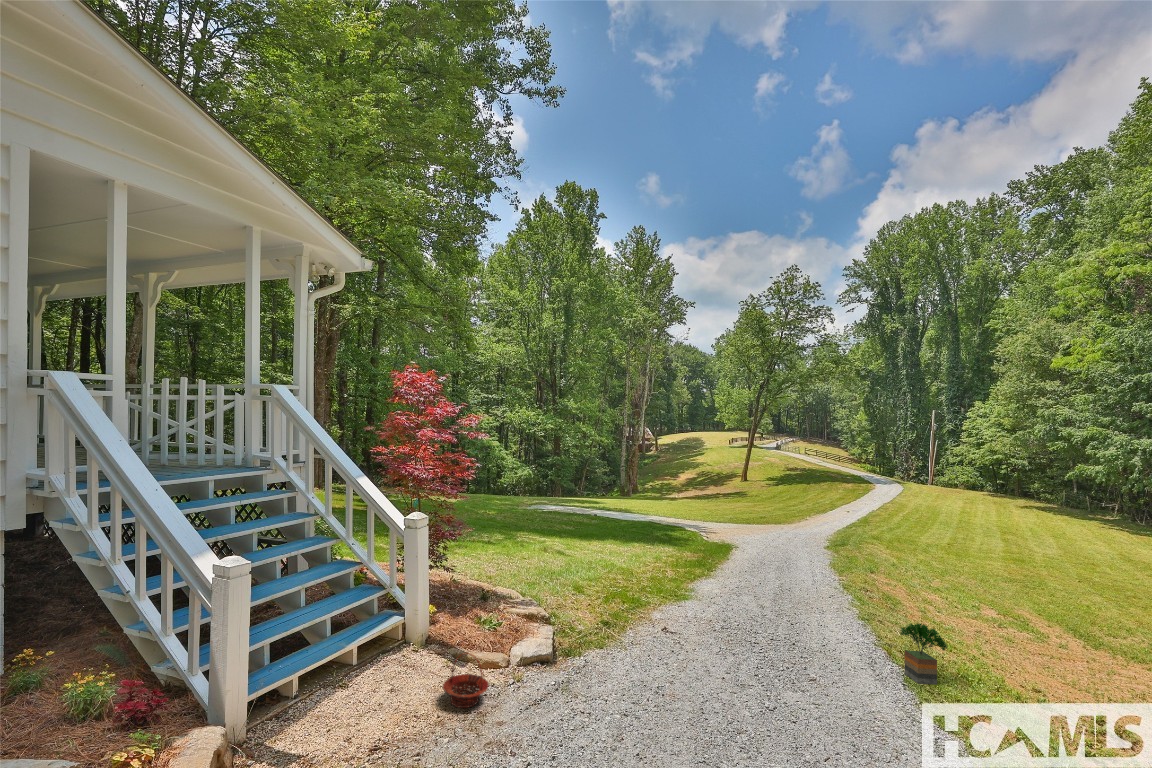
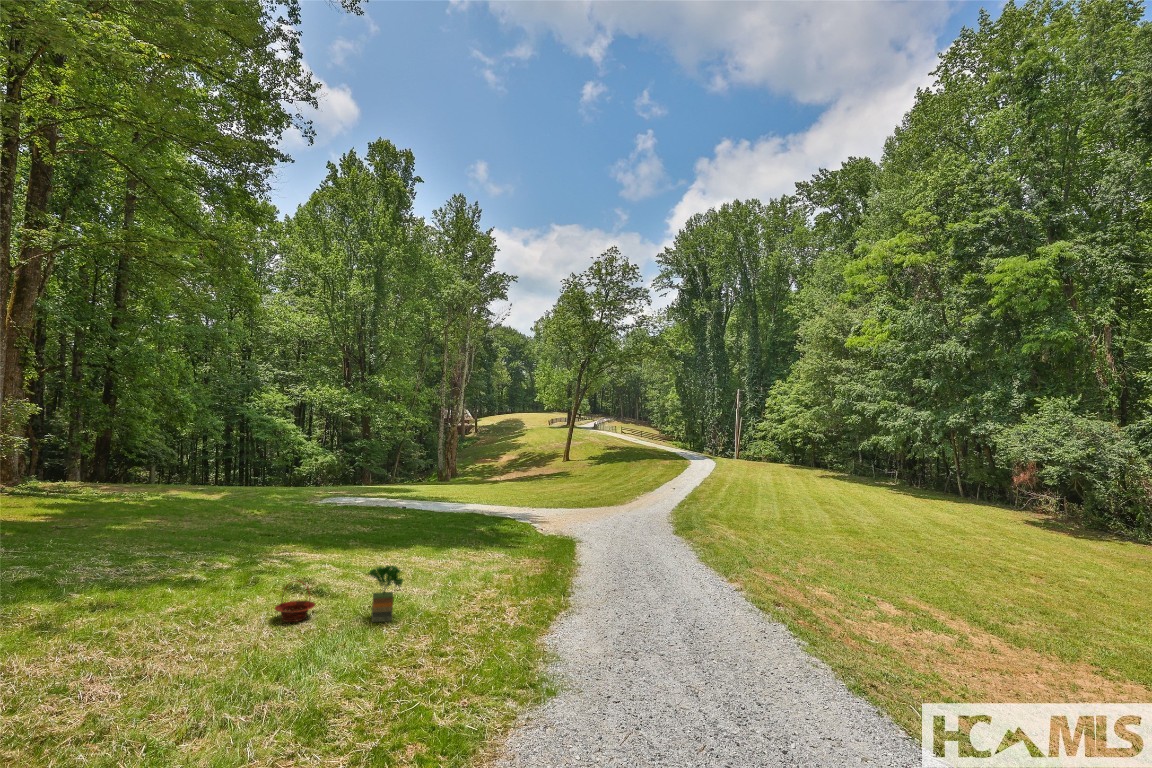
potted tree: present [901,623,948,685] -> present [369,566,403,622]

